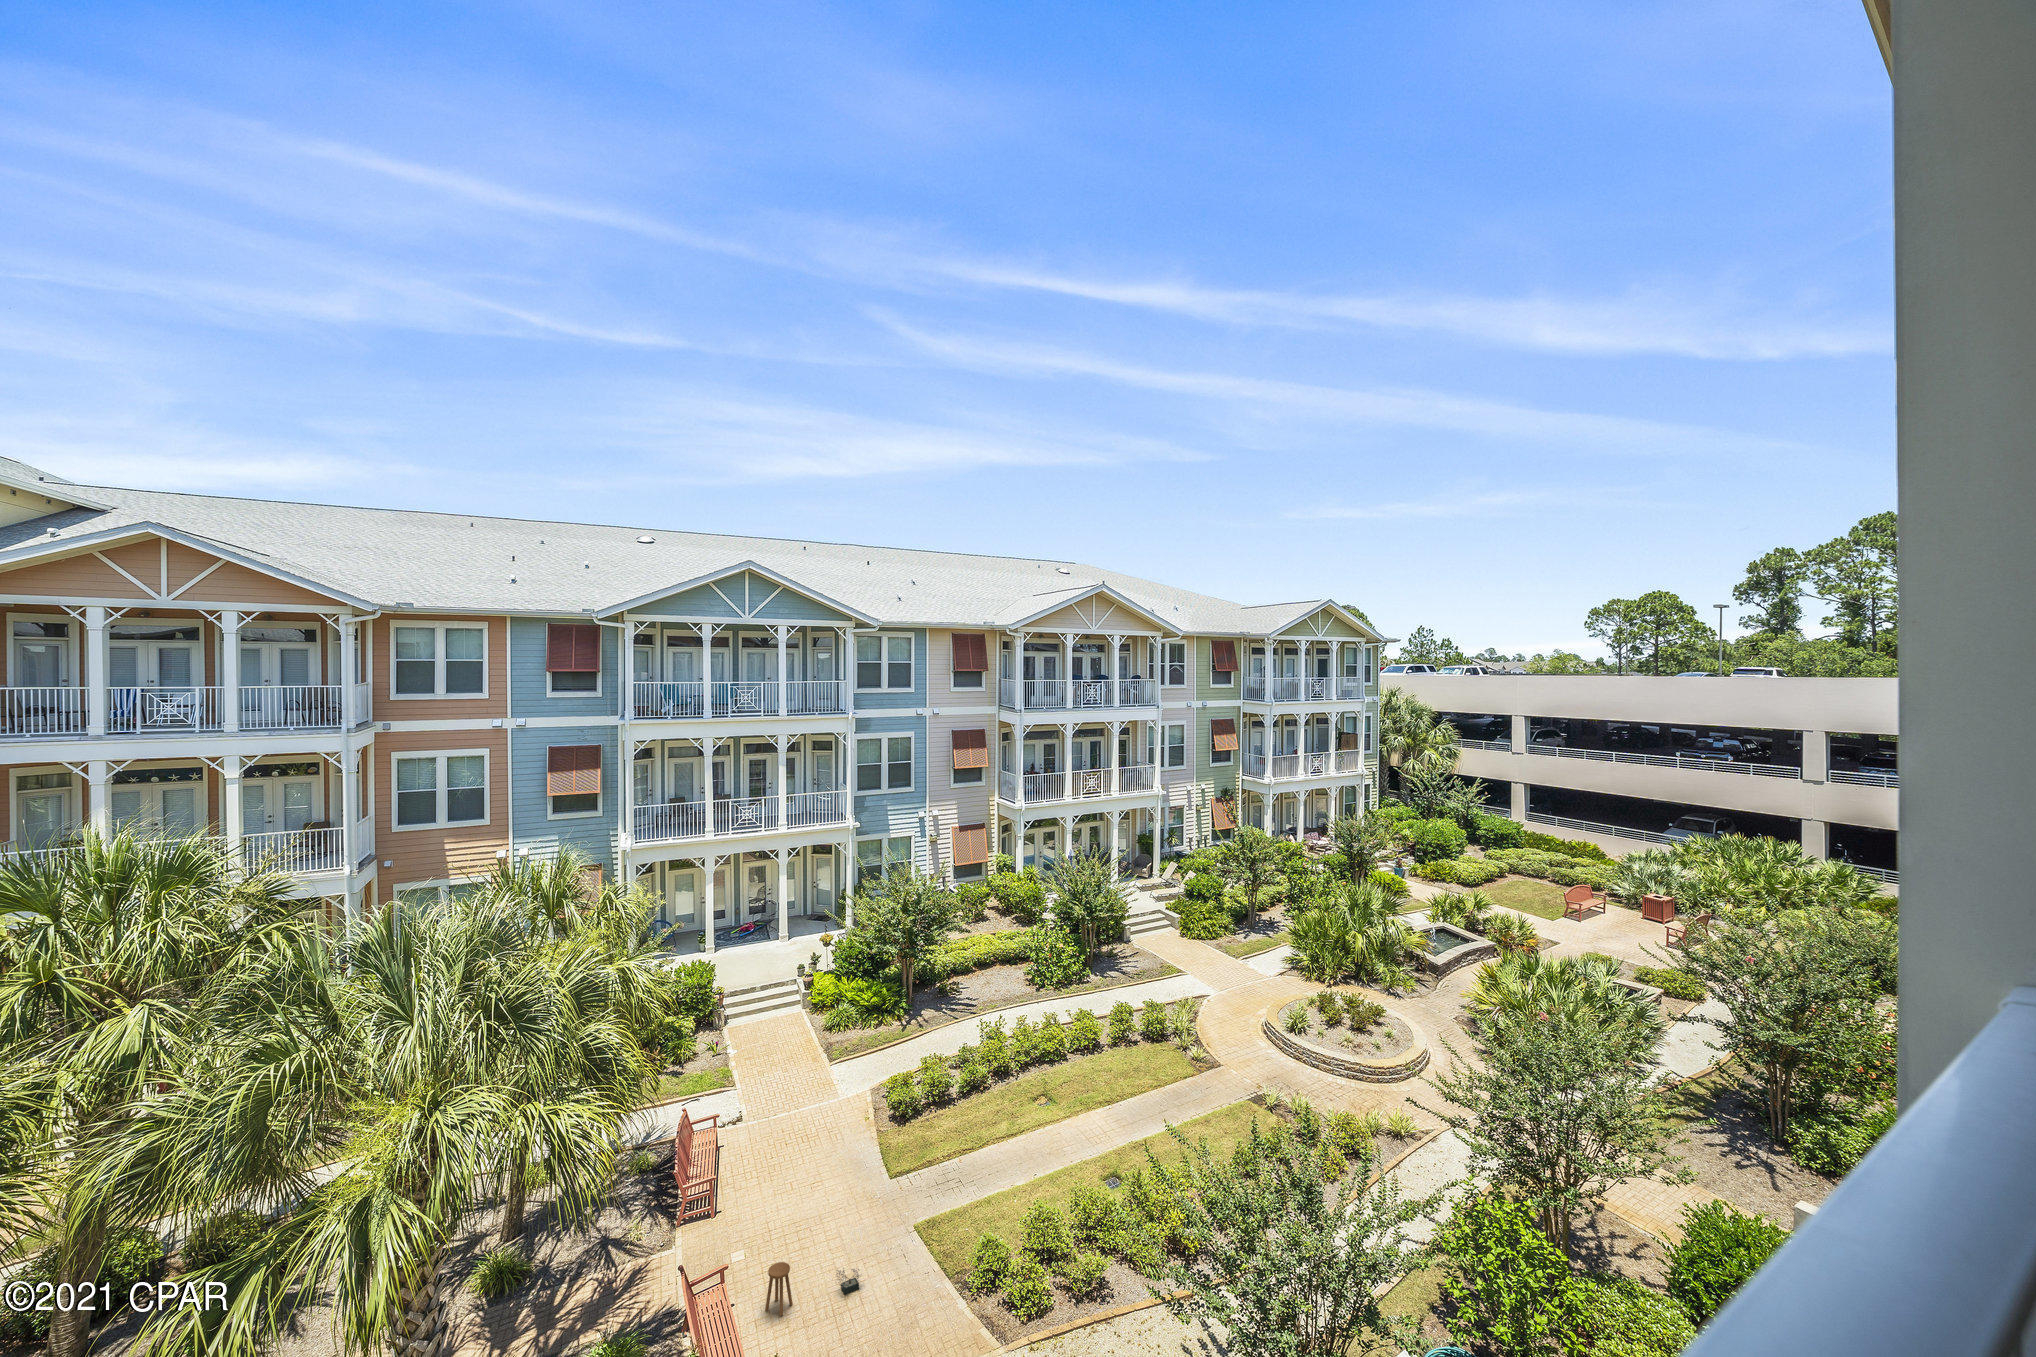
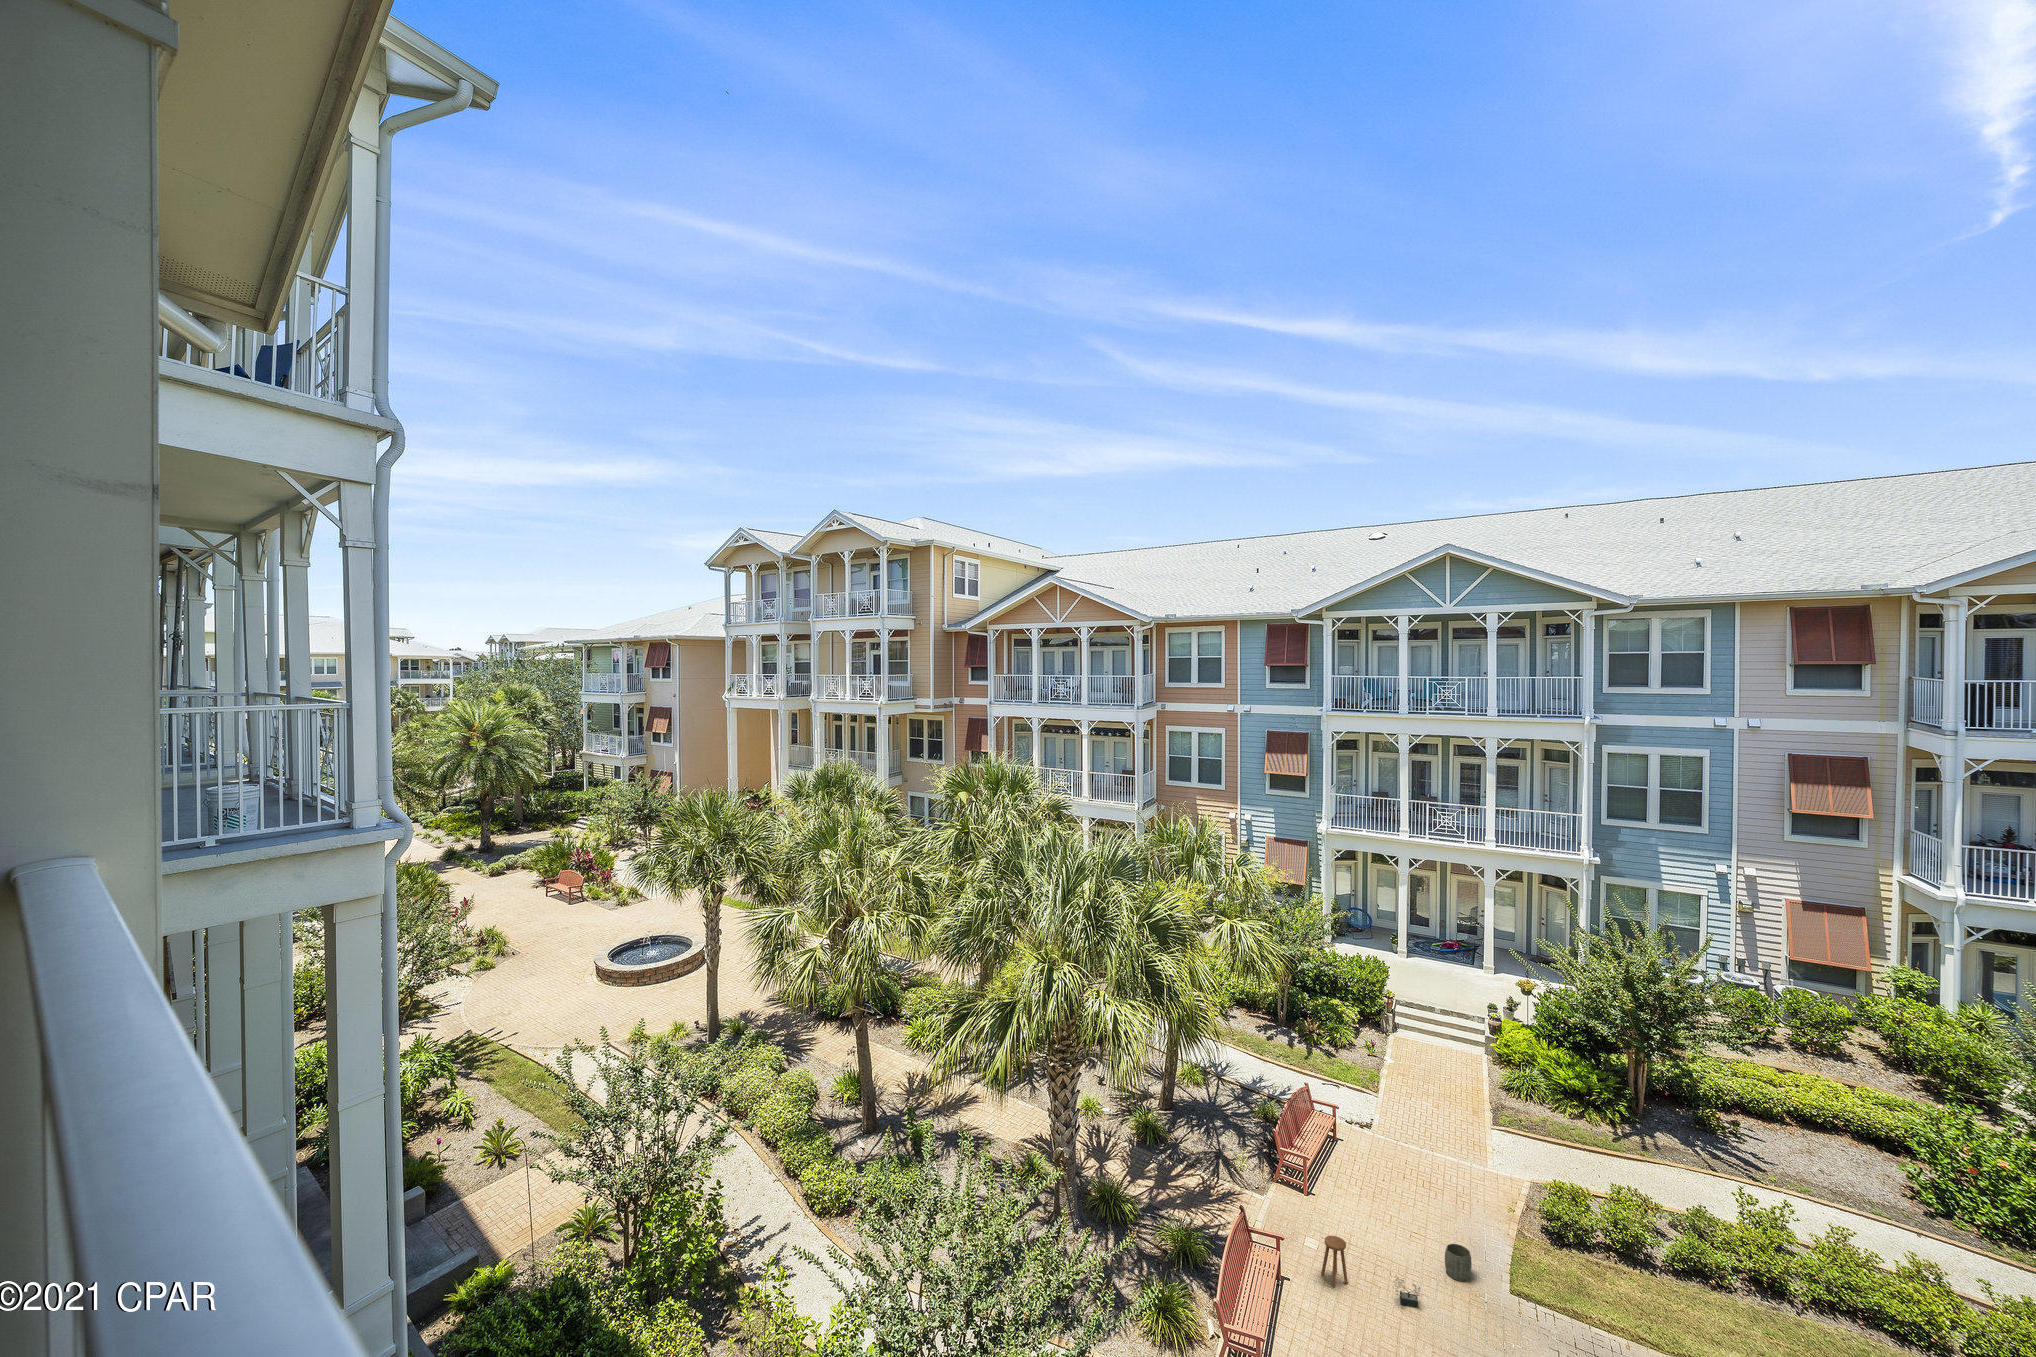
woven basket: none [864,1209,886,1244] -> present [1445,1244,1472,1281]

